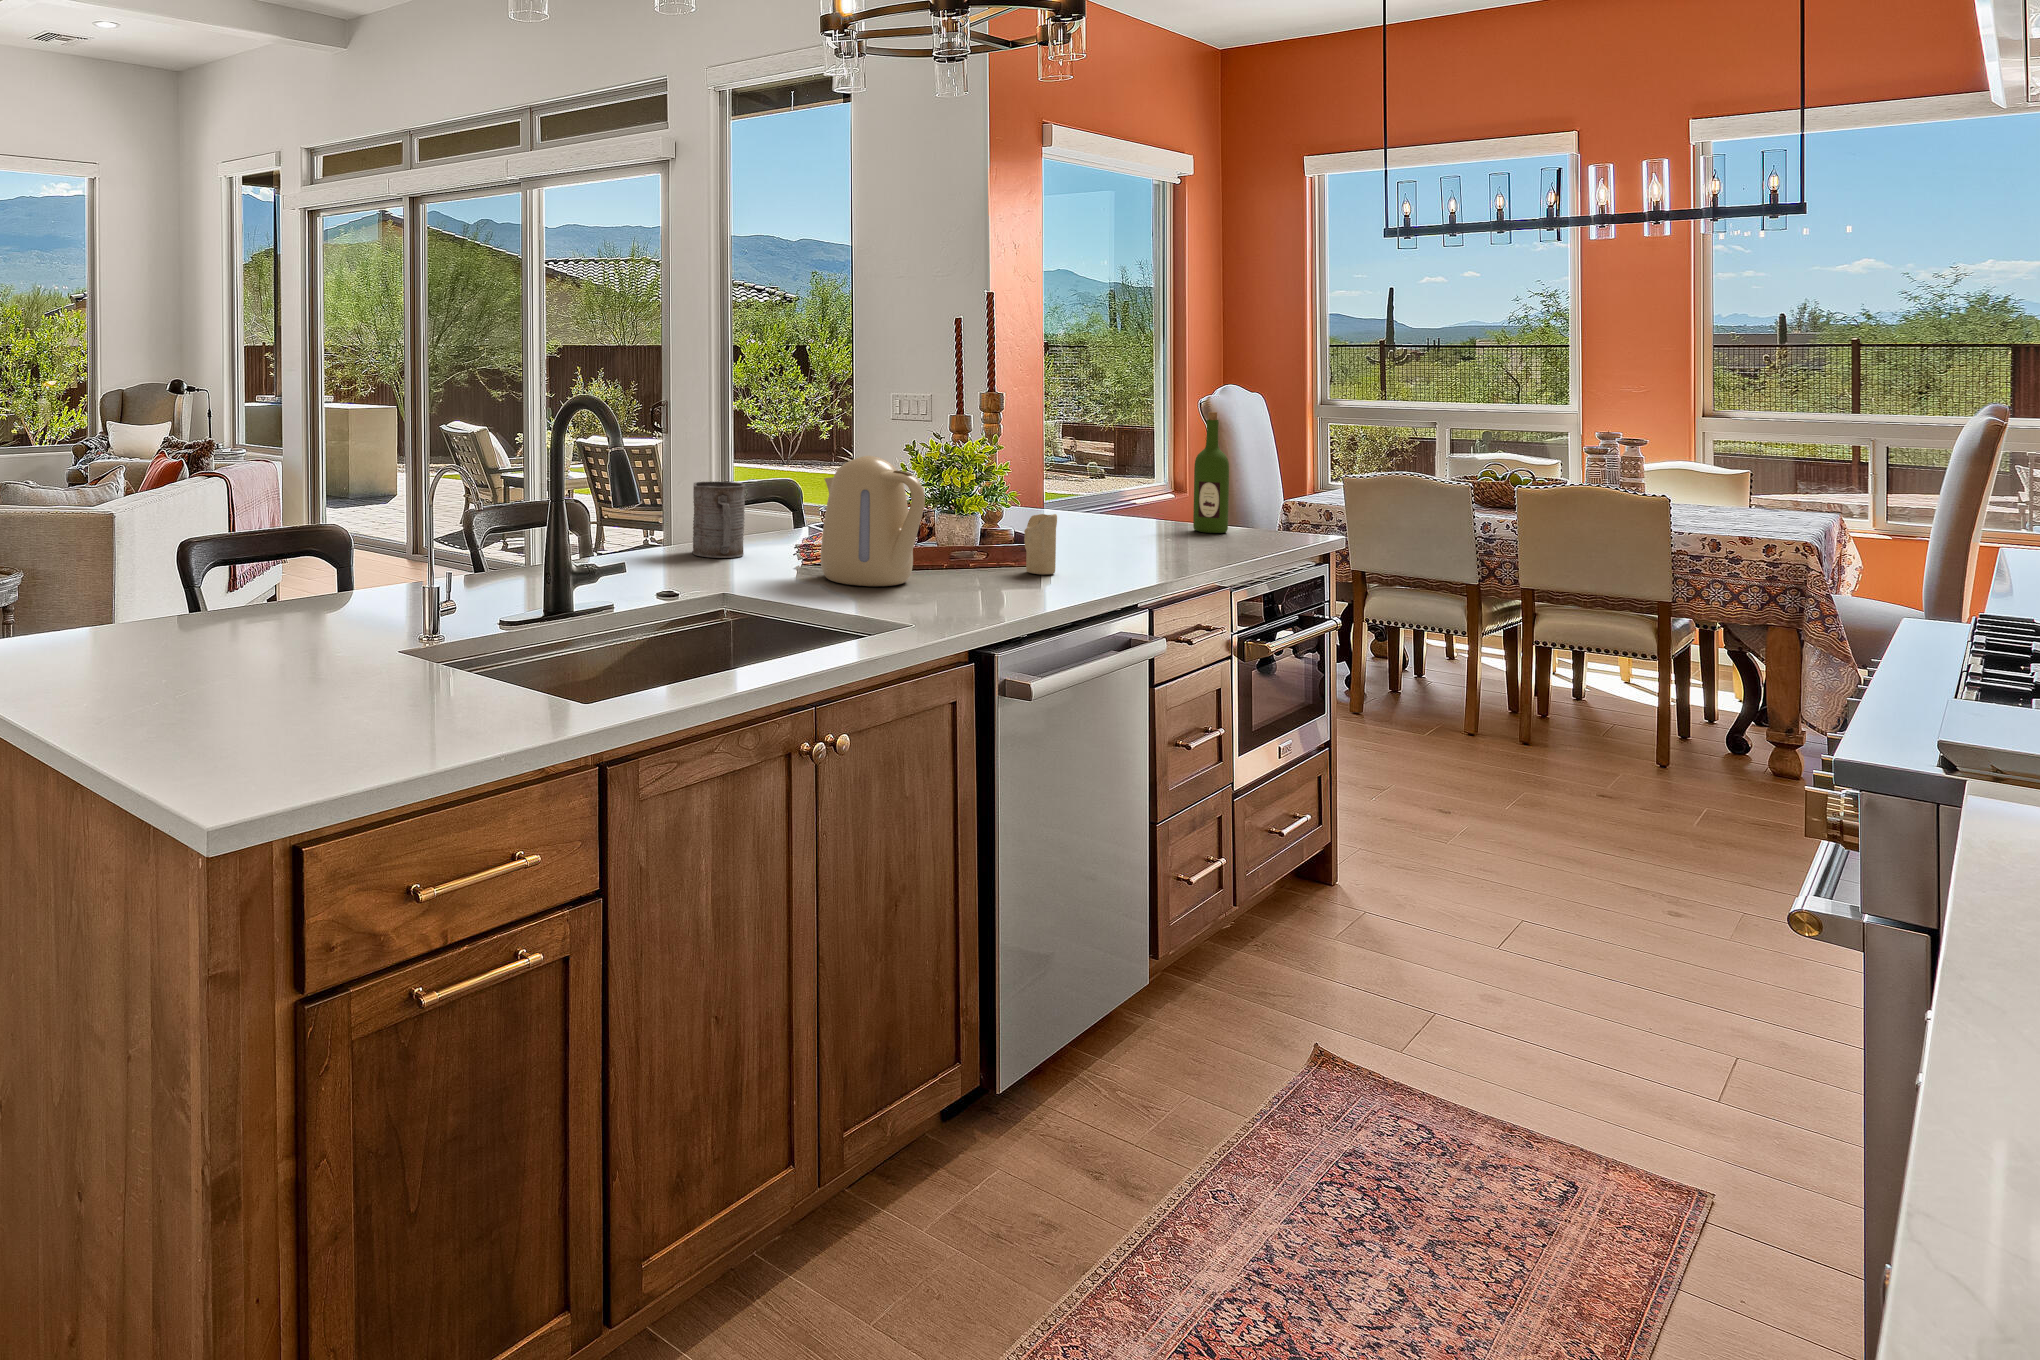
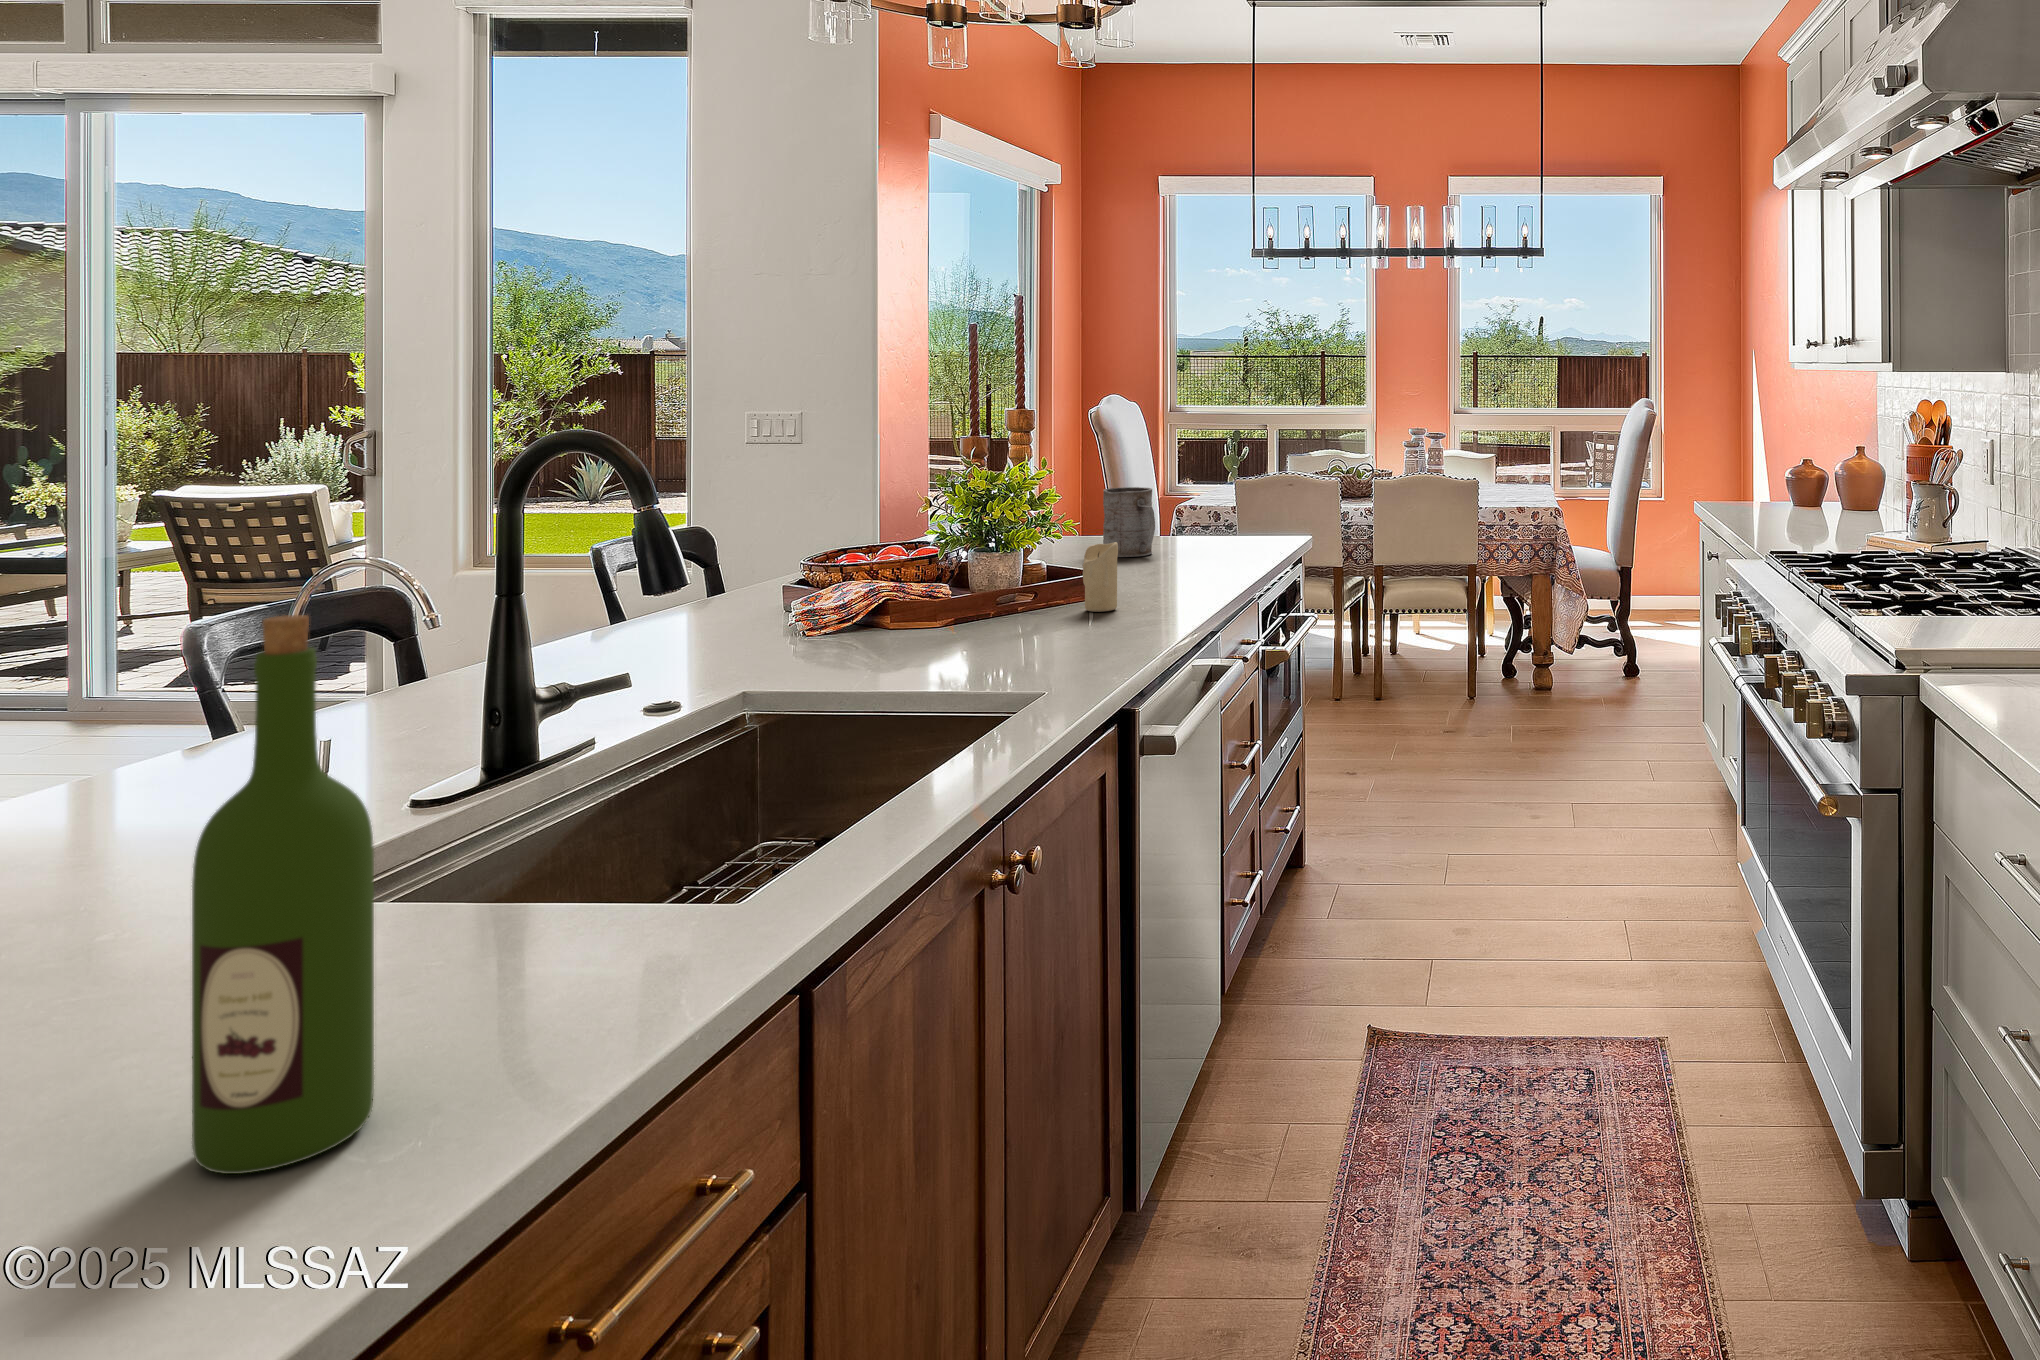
wine bottle: present [1193,412,1229,533] -> present [192,615,374,1174]
kettle: present [821,456,925,586] -> none [856,493,1007,656]
mug: present [692,482,745,558] -> present [1103,487,1155,557]

